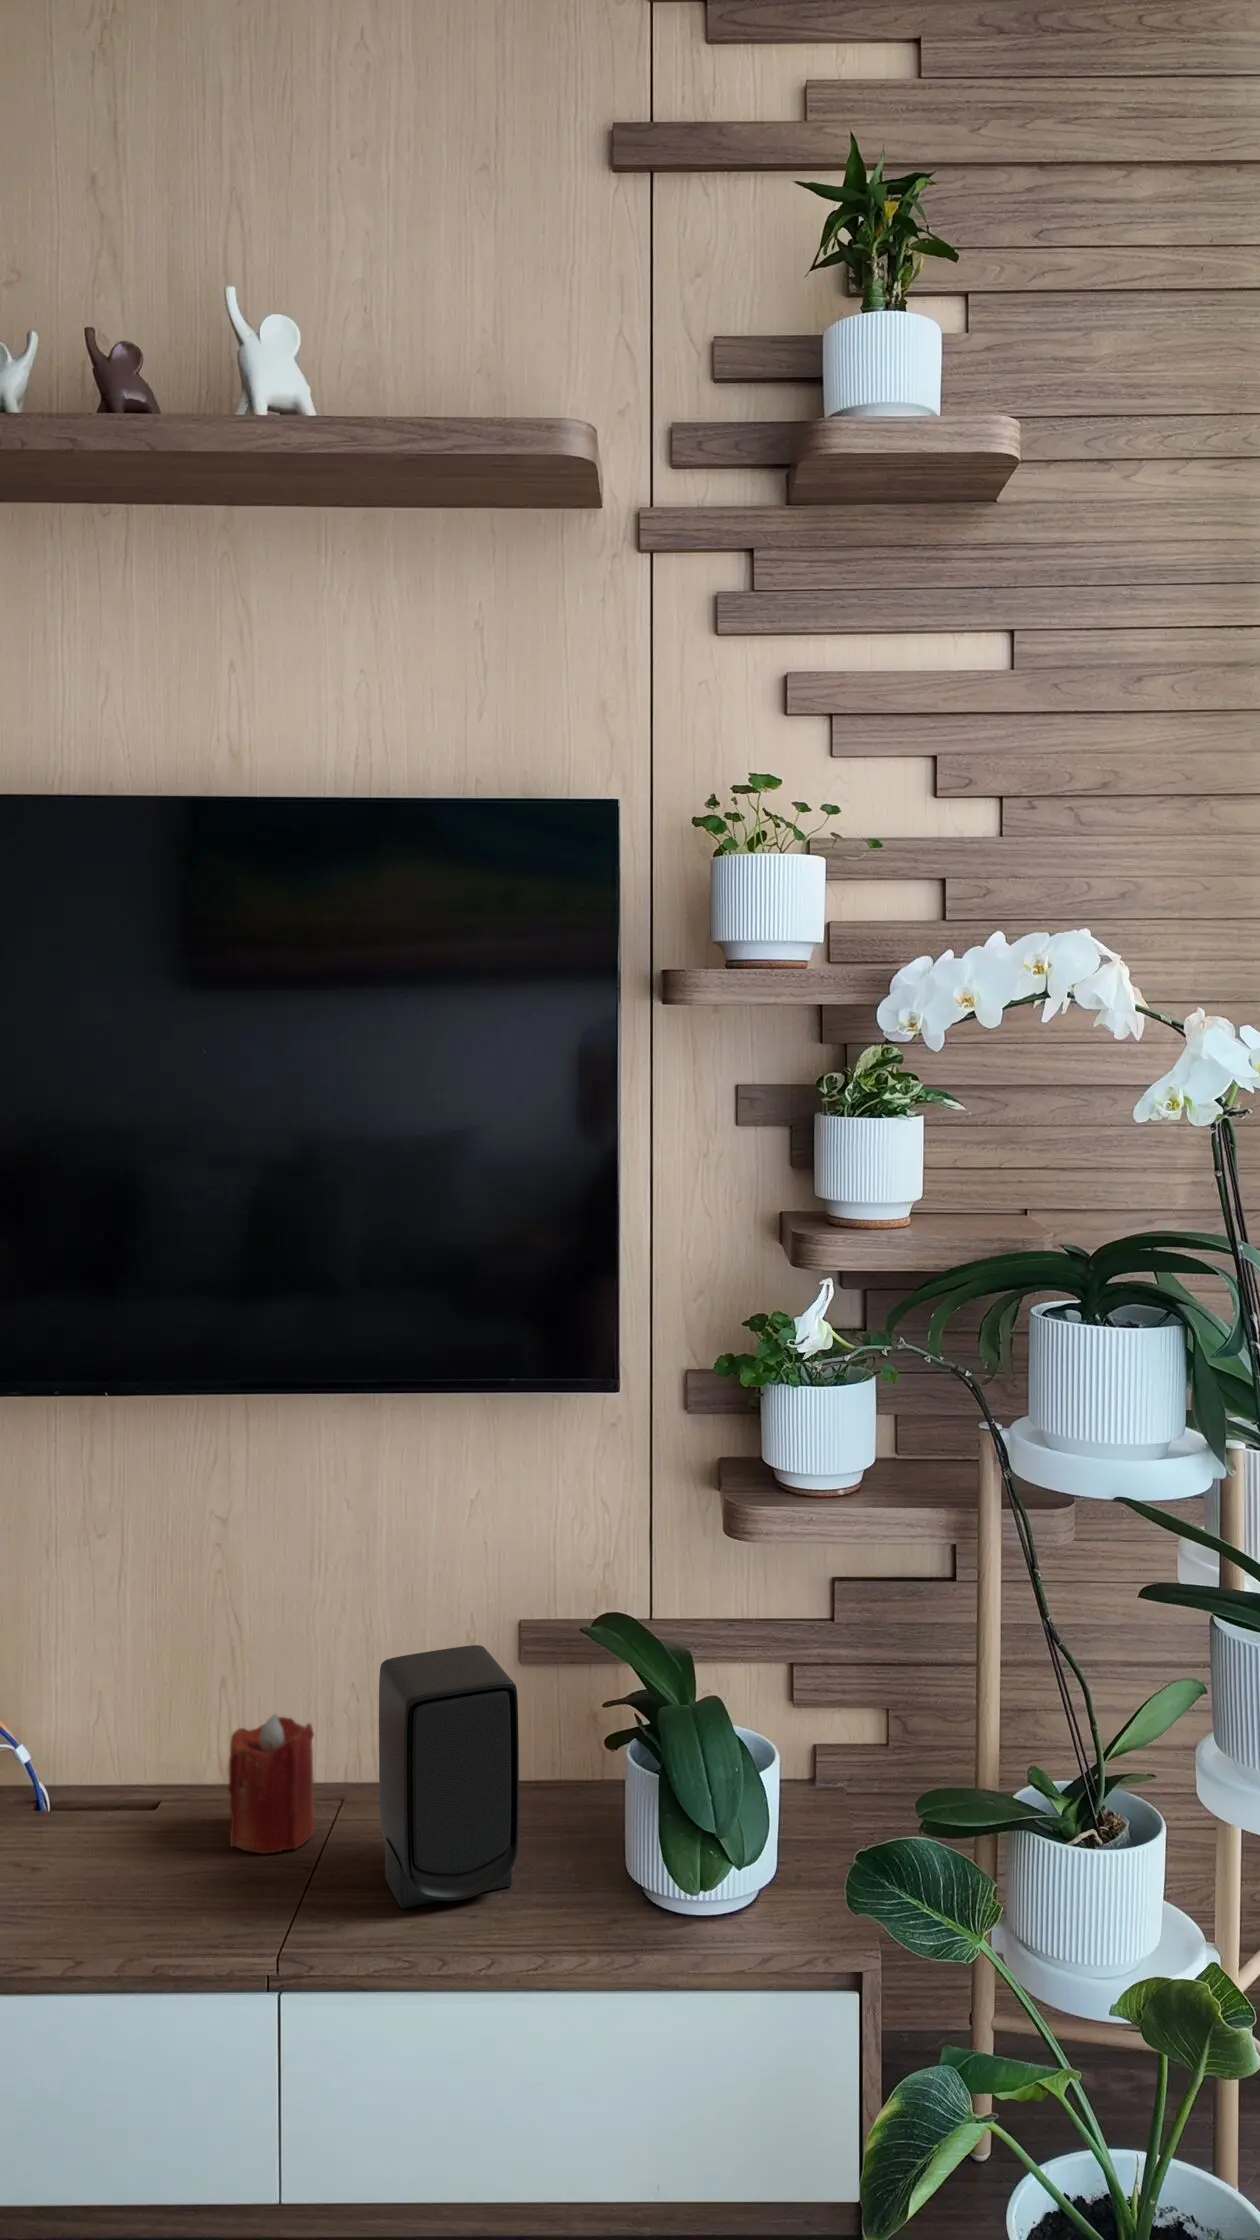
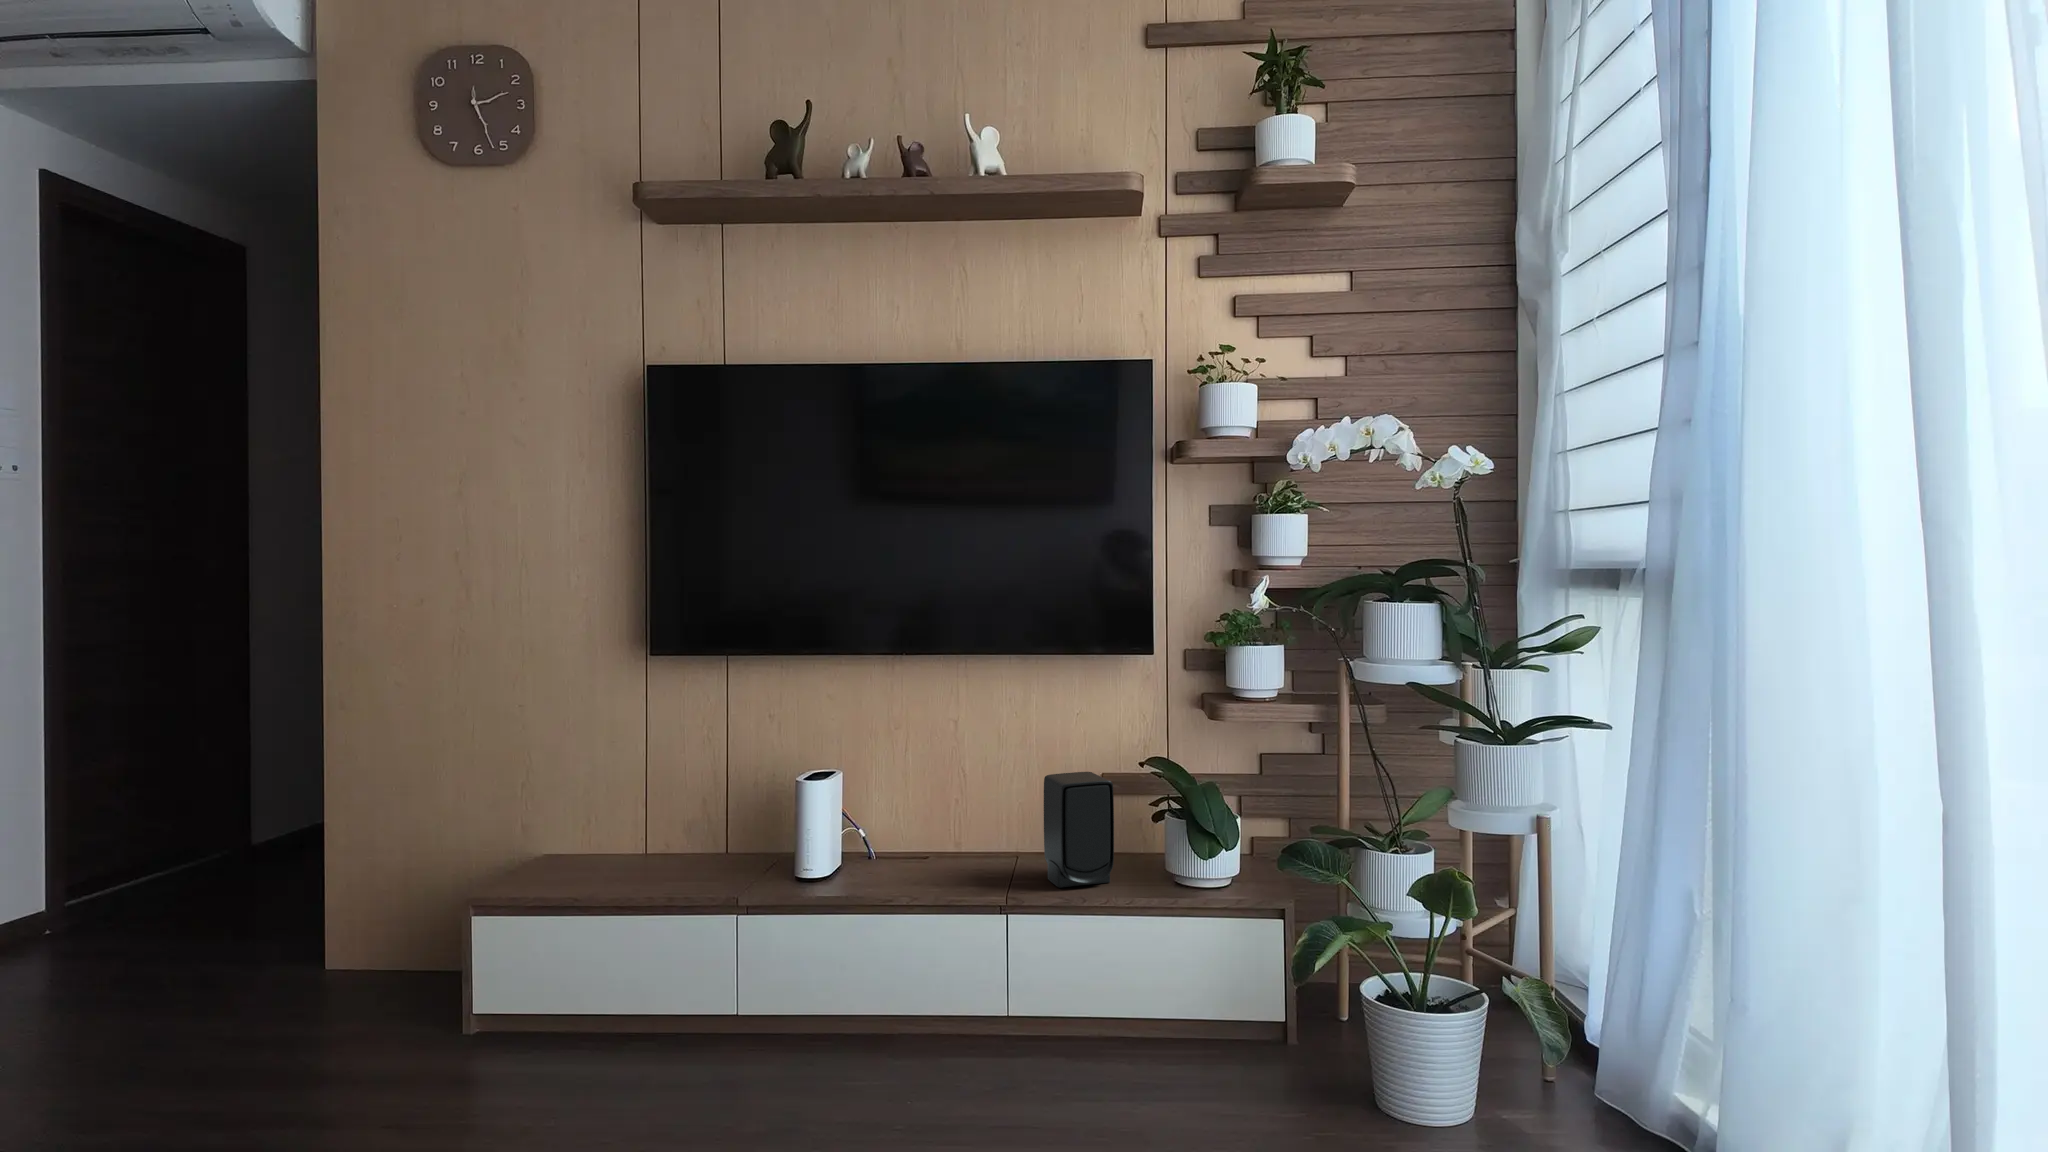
candle: present [228,1714,315,1853] -> none [968,807,1009,872]

